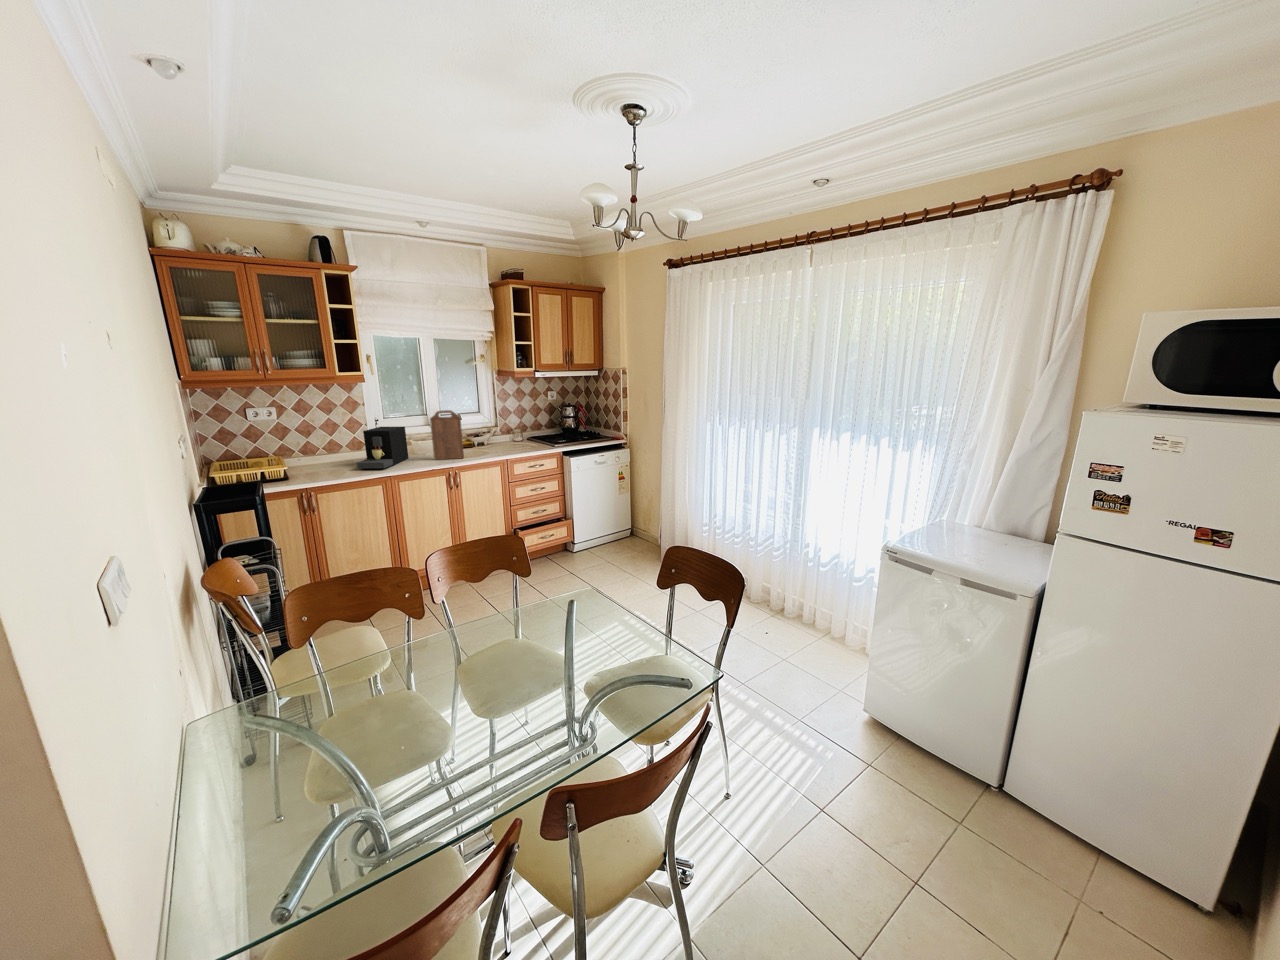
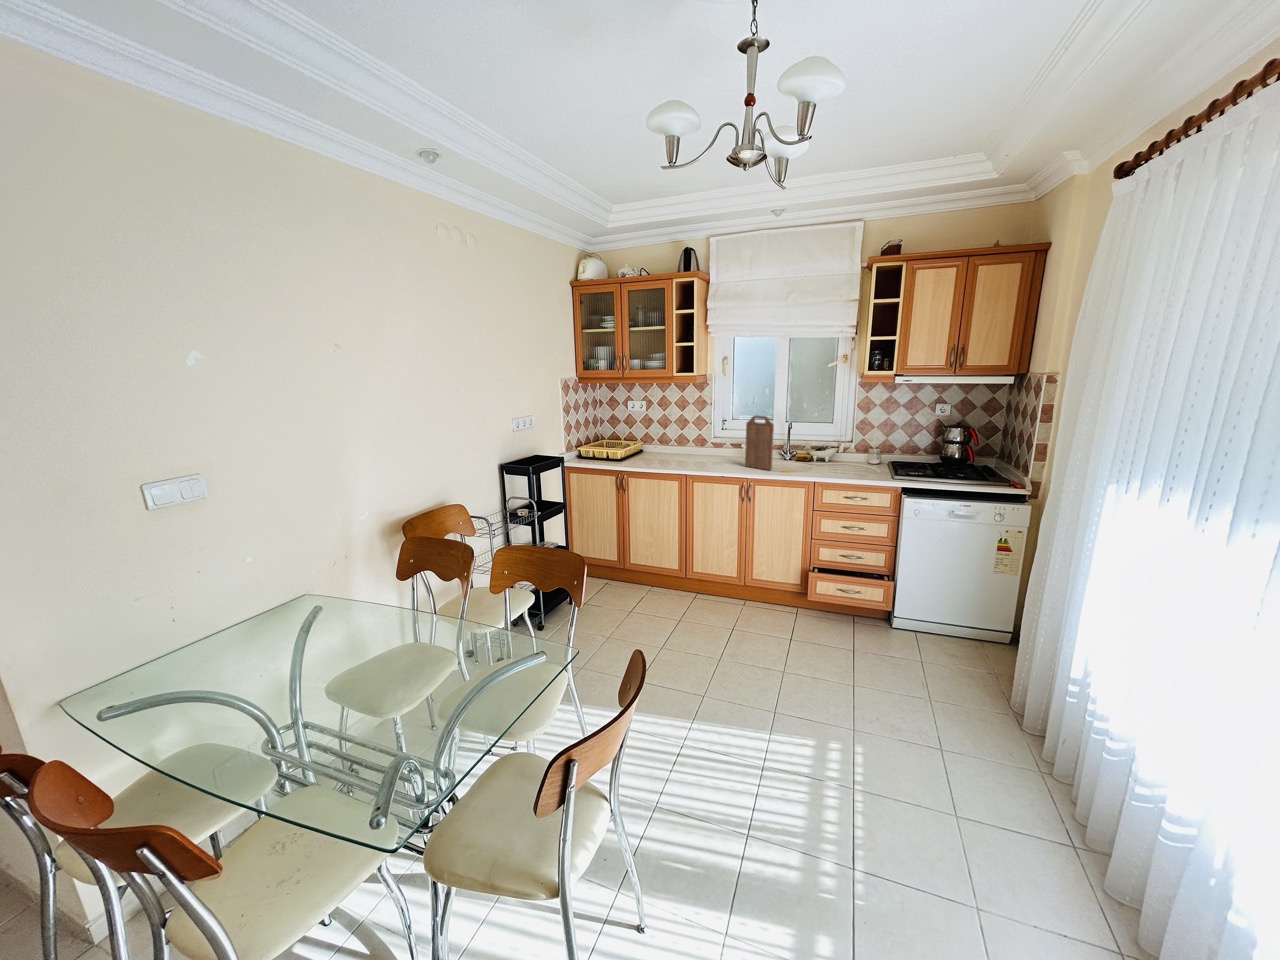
coffee maker: present [357,427,408,468] -> none [678,426,733,465]

